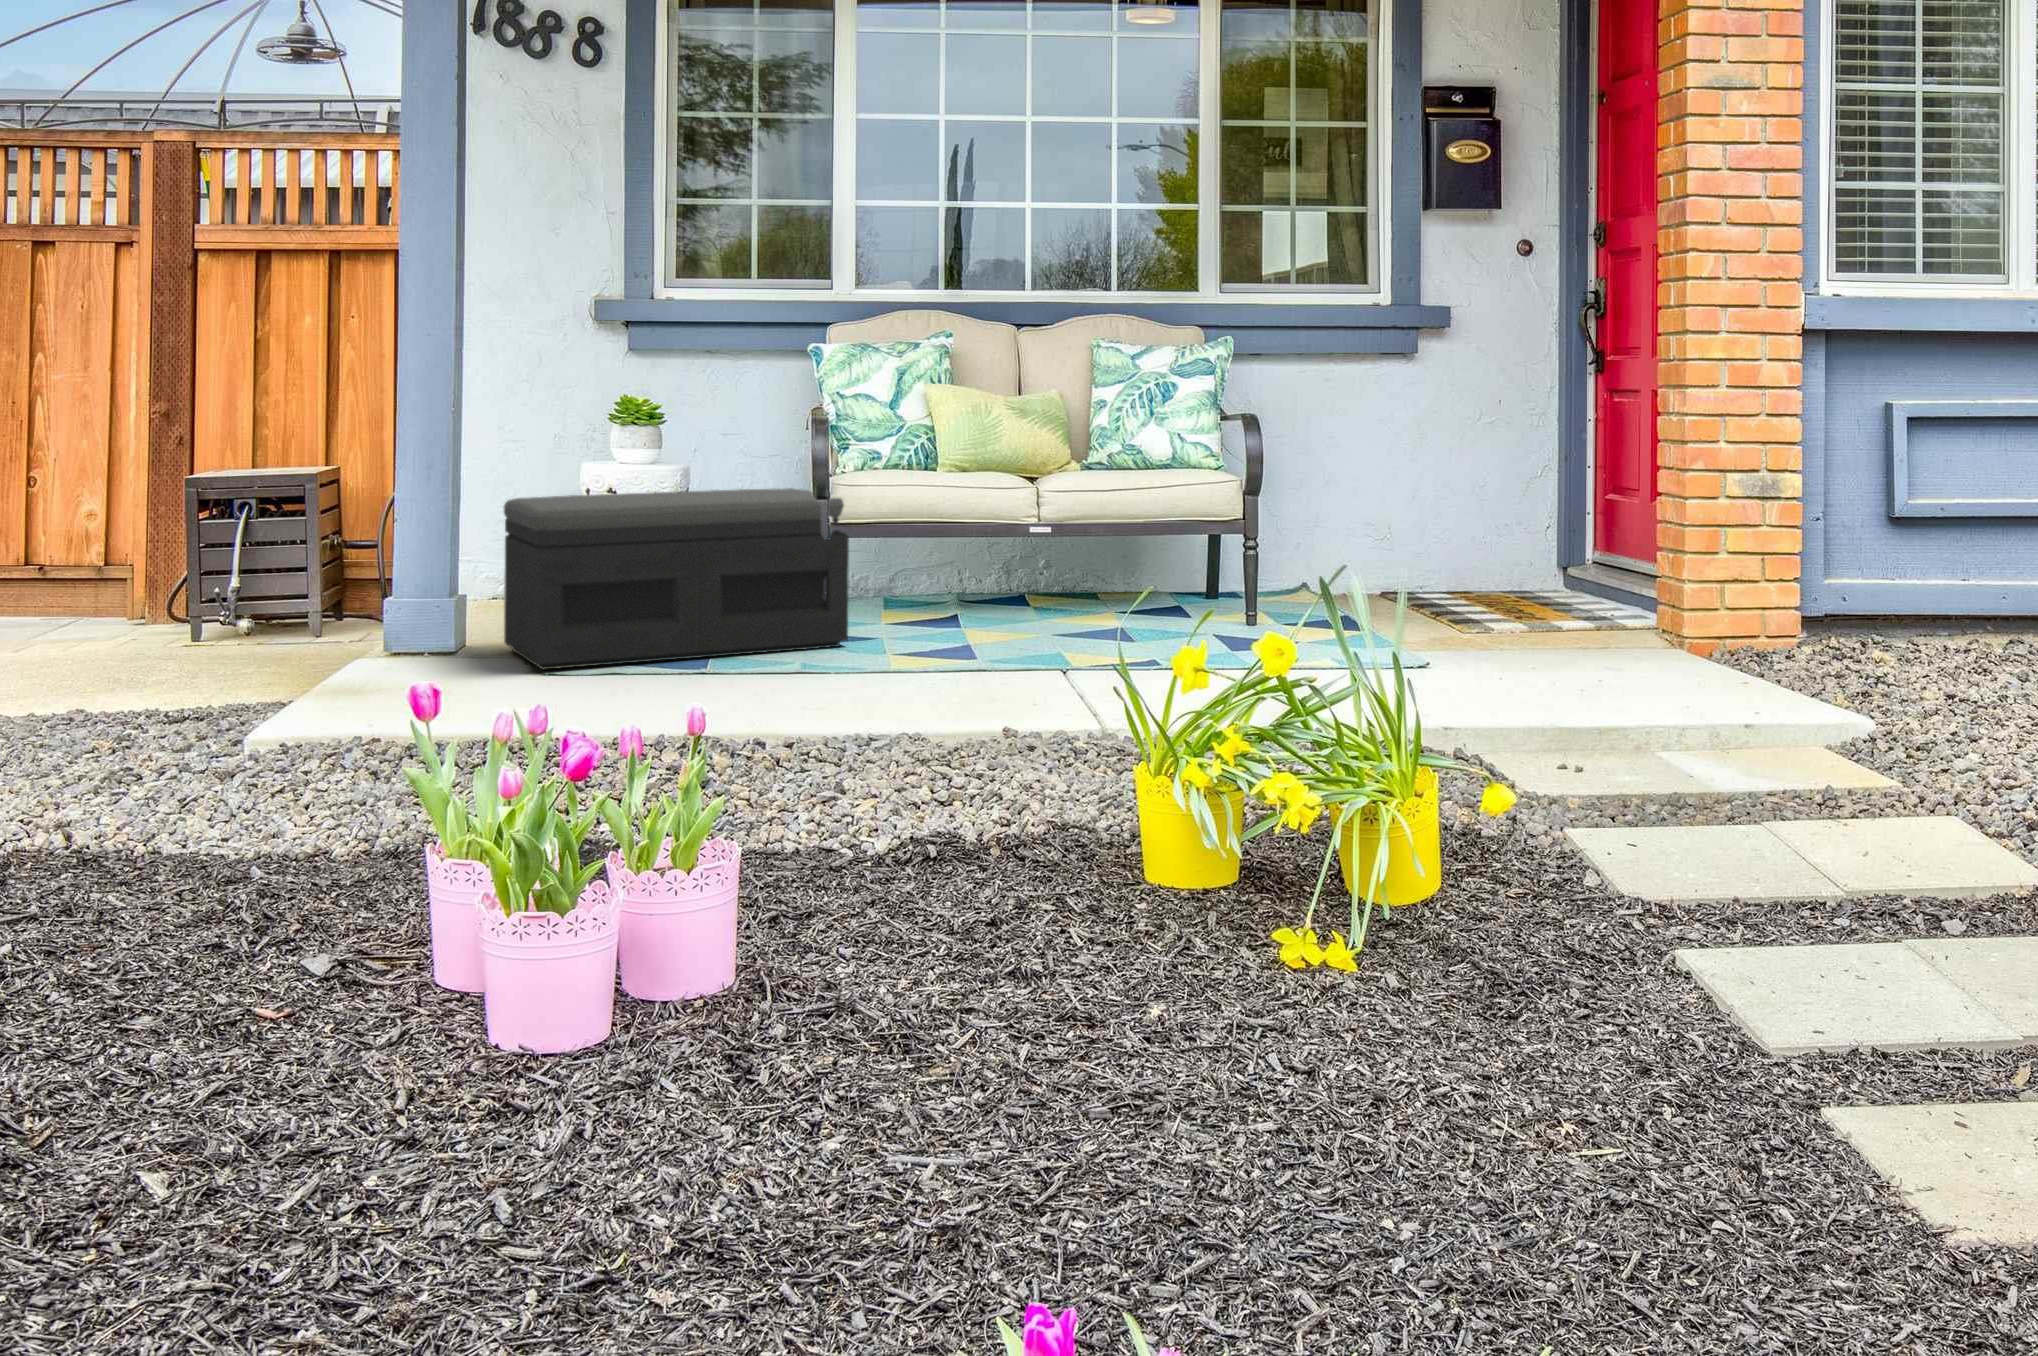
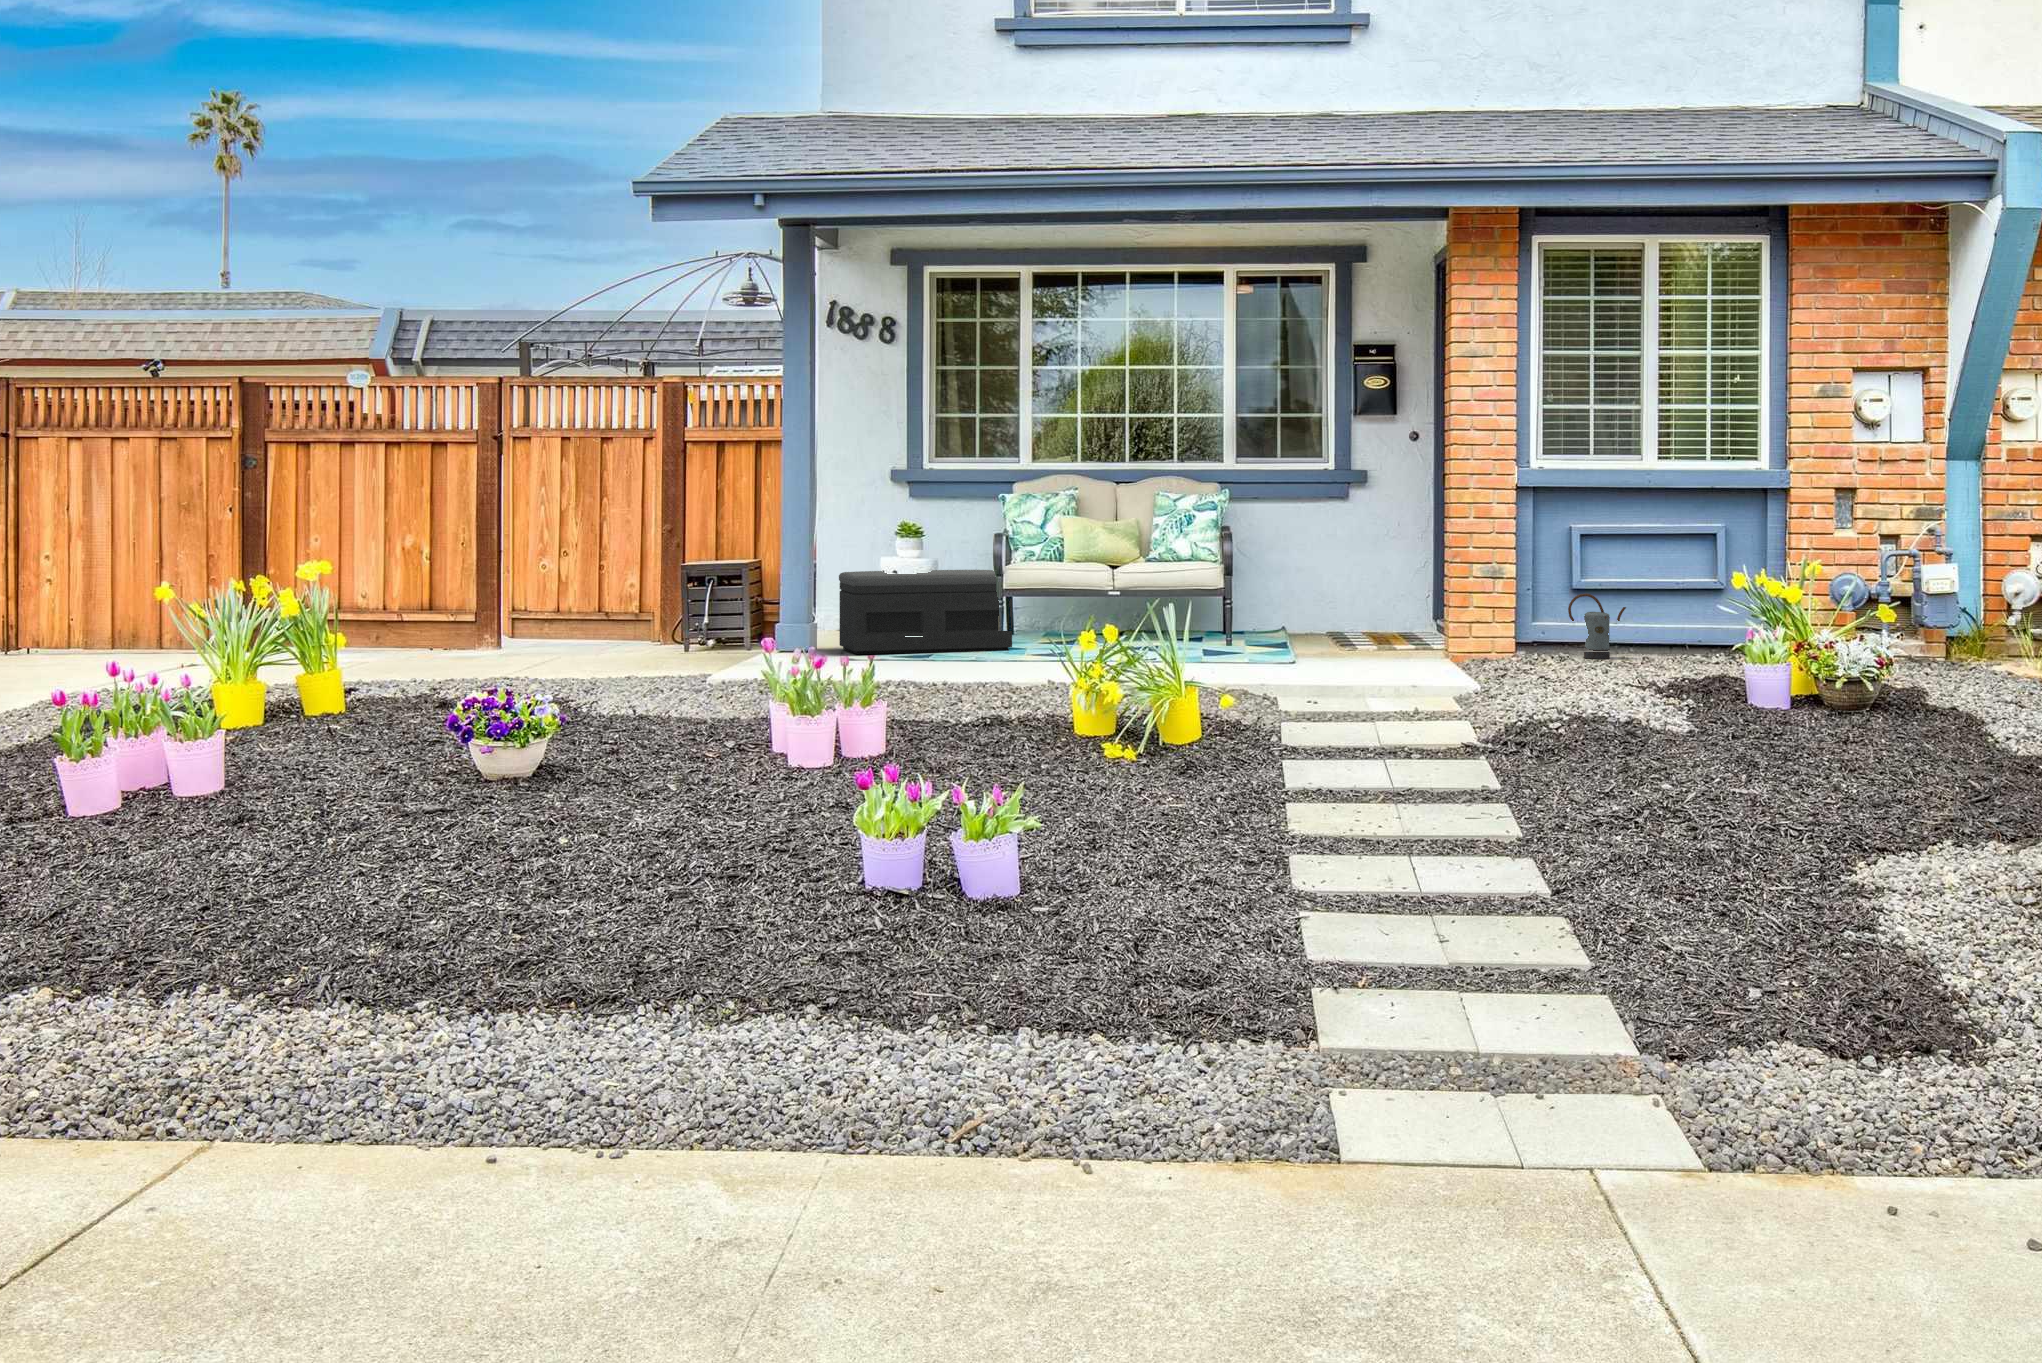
watering can: none [1903,531,2002,654] -> present [1568,594,1626,659]

